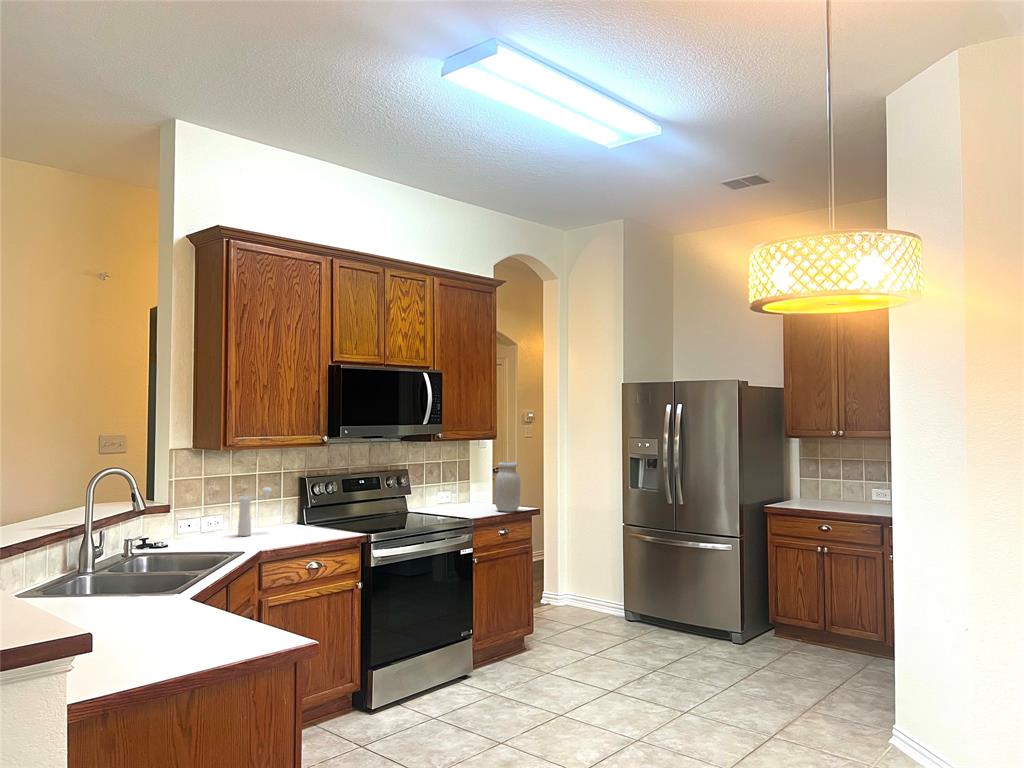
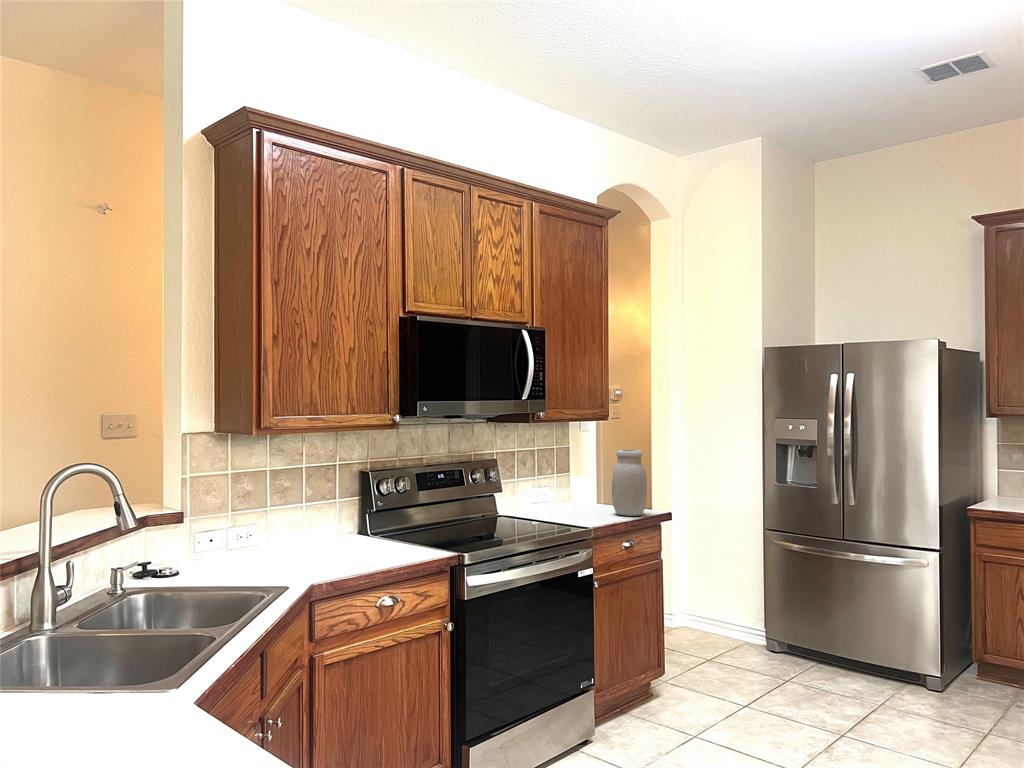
pepper mill: present [238,487,271,536] -> none [278,487,323,556]

